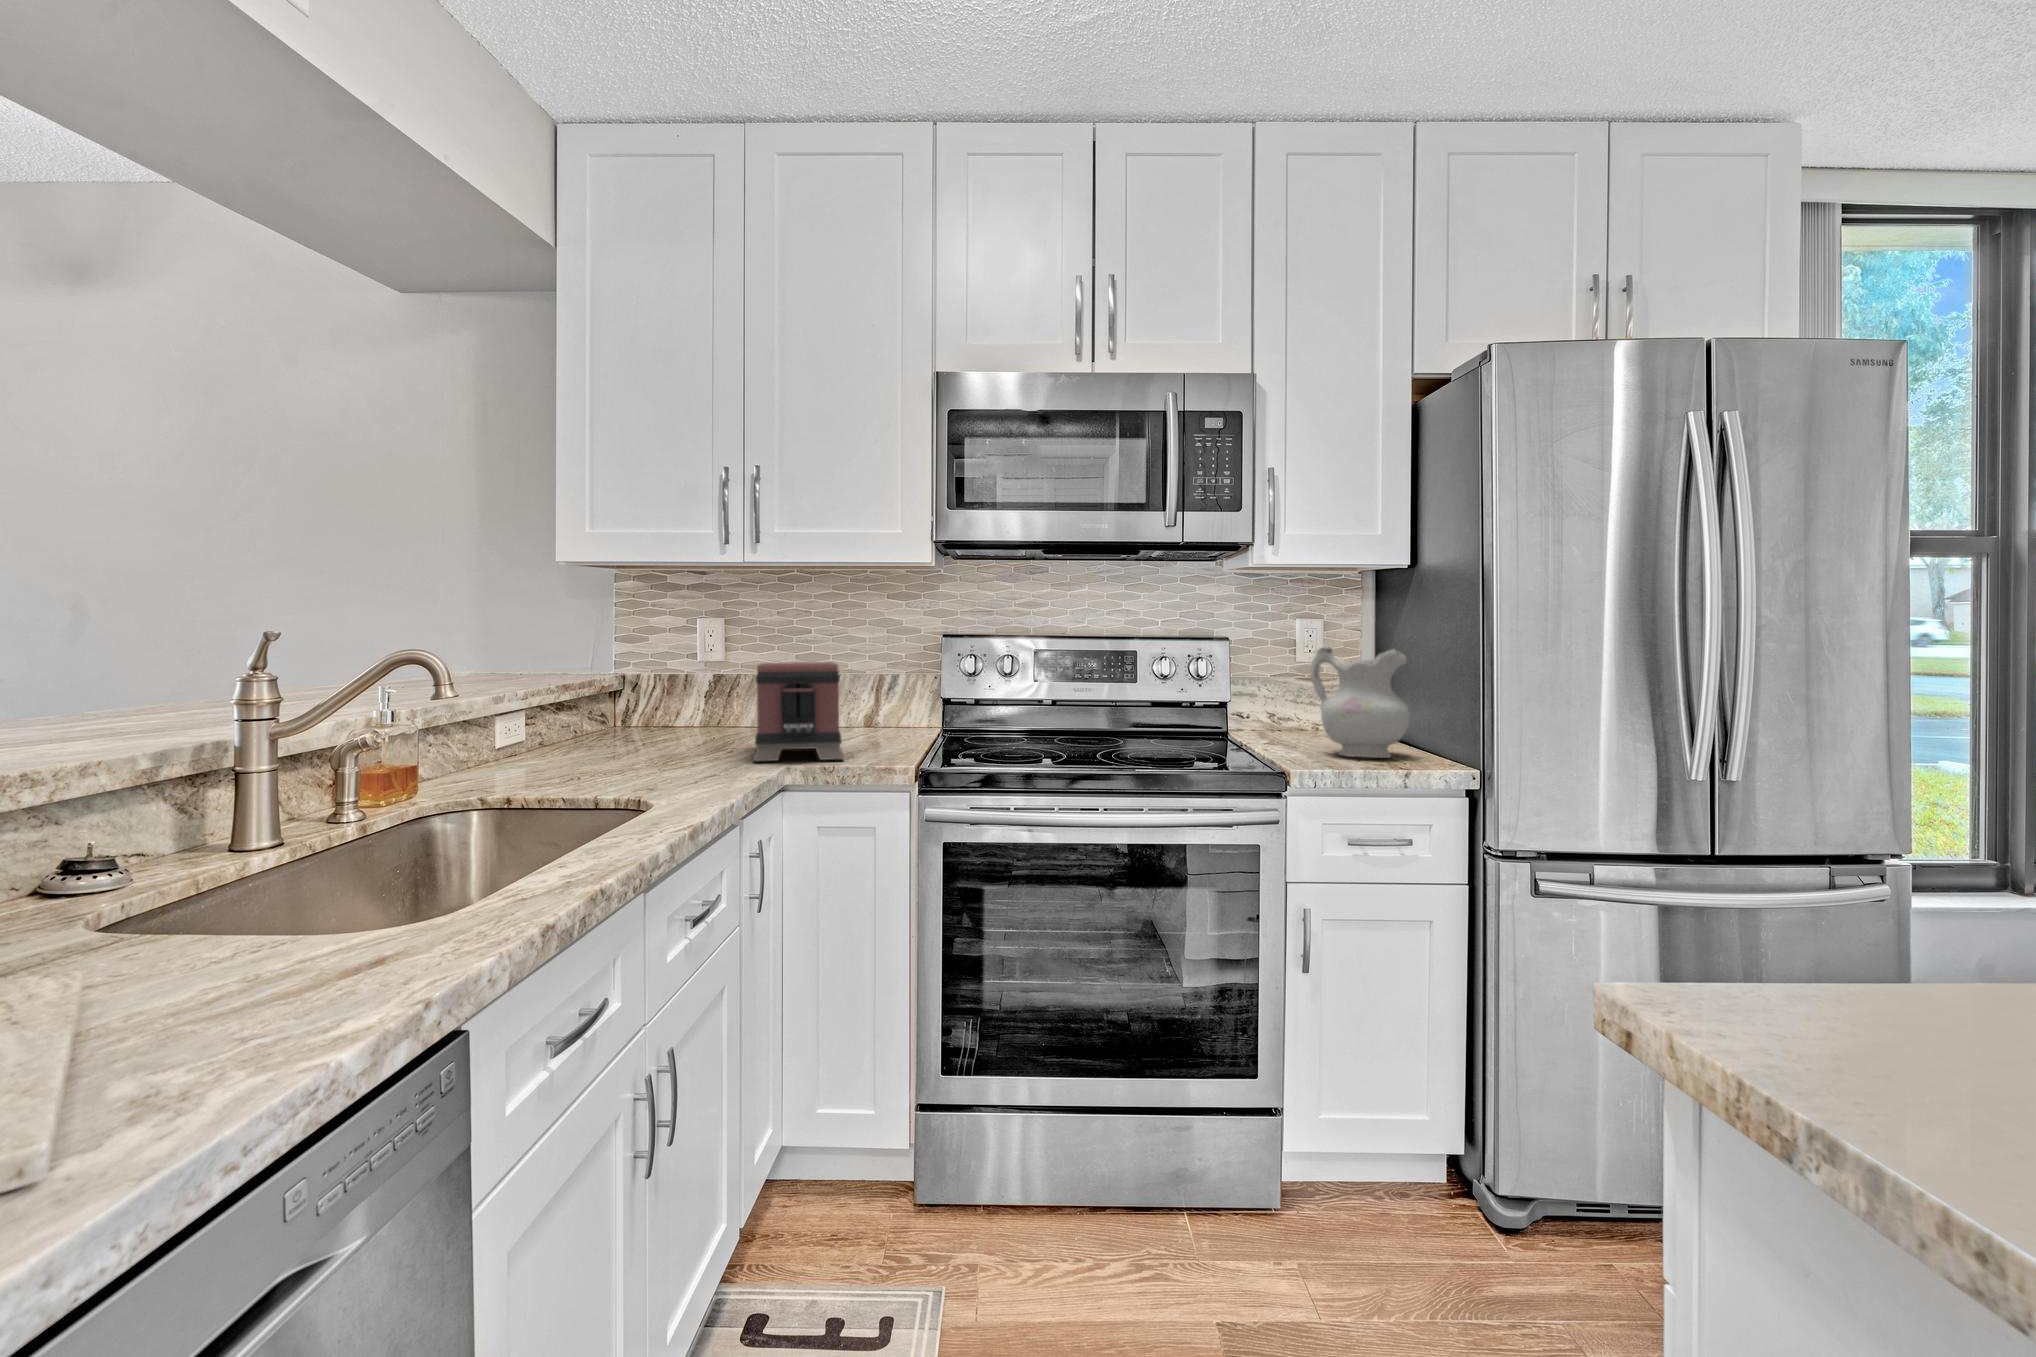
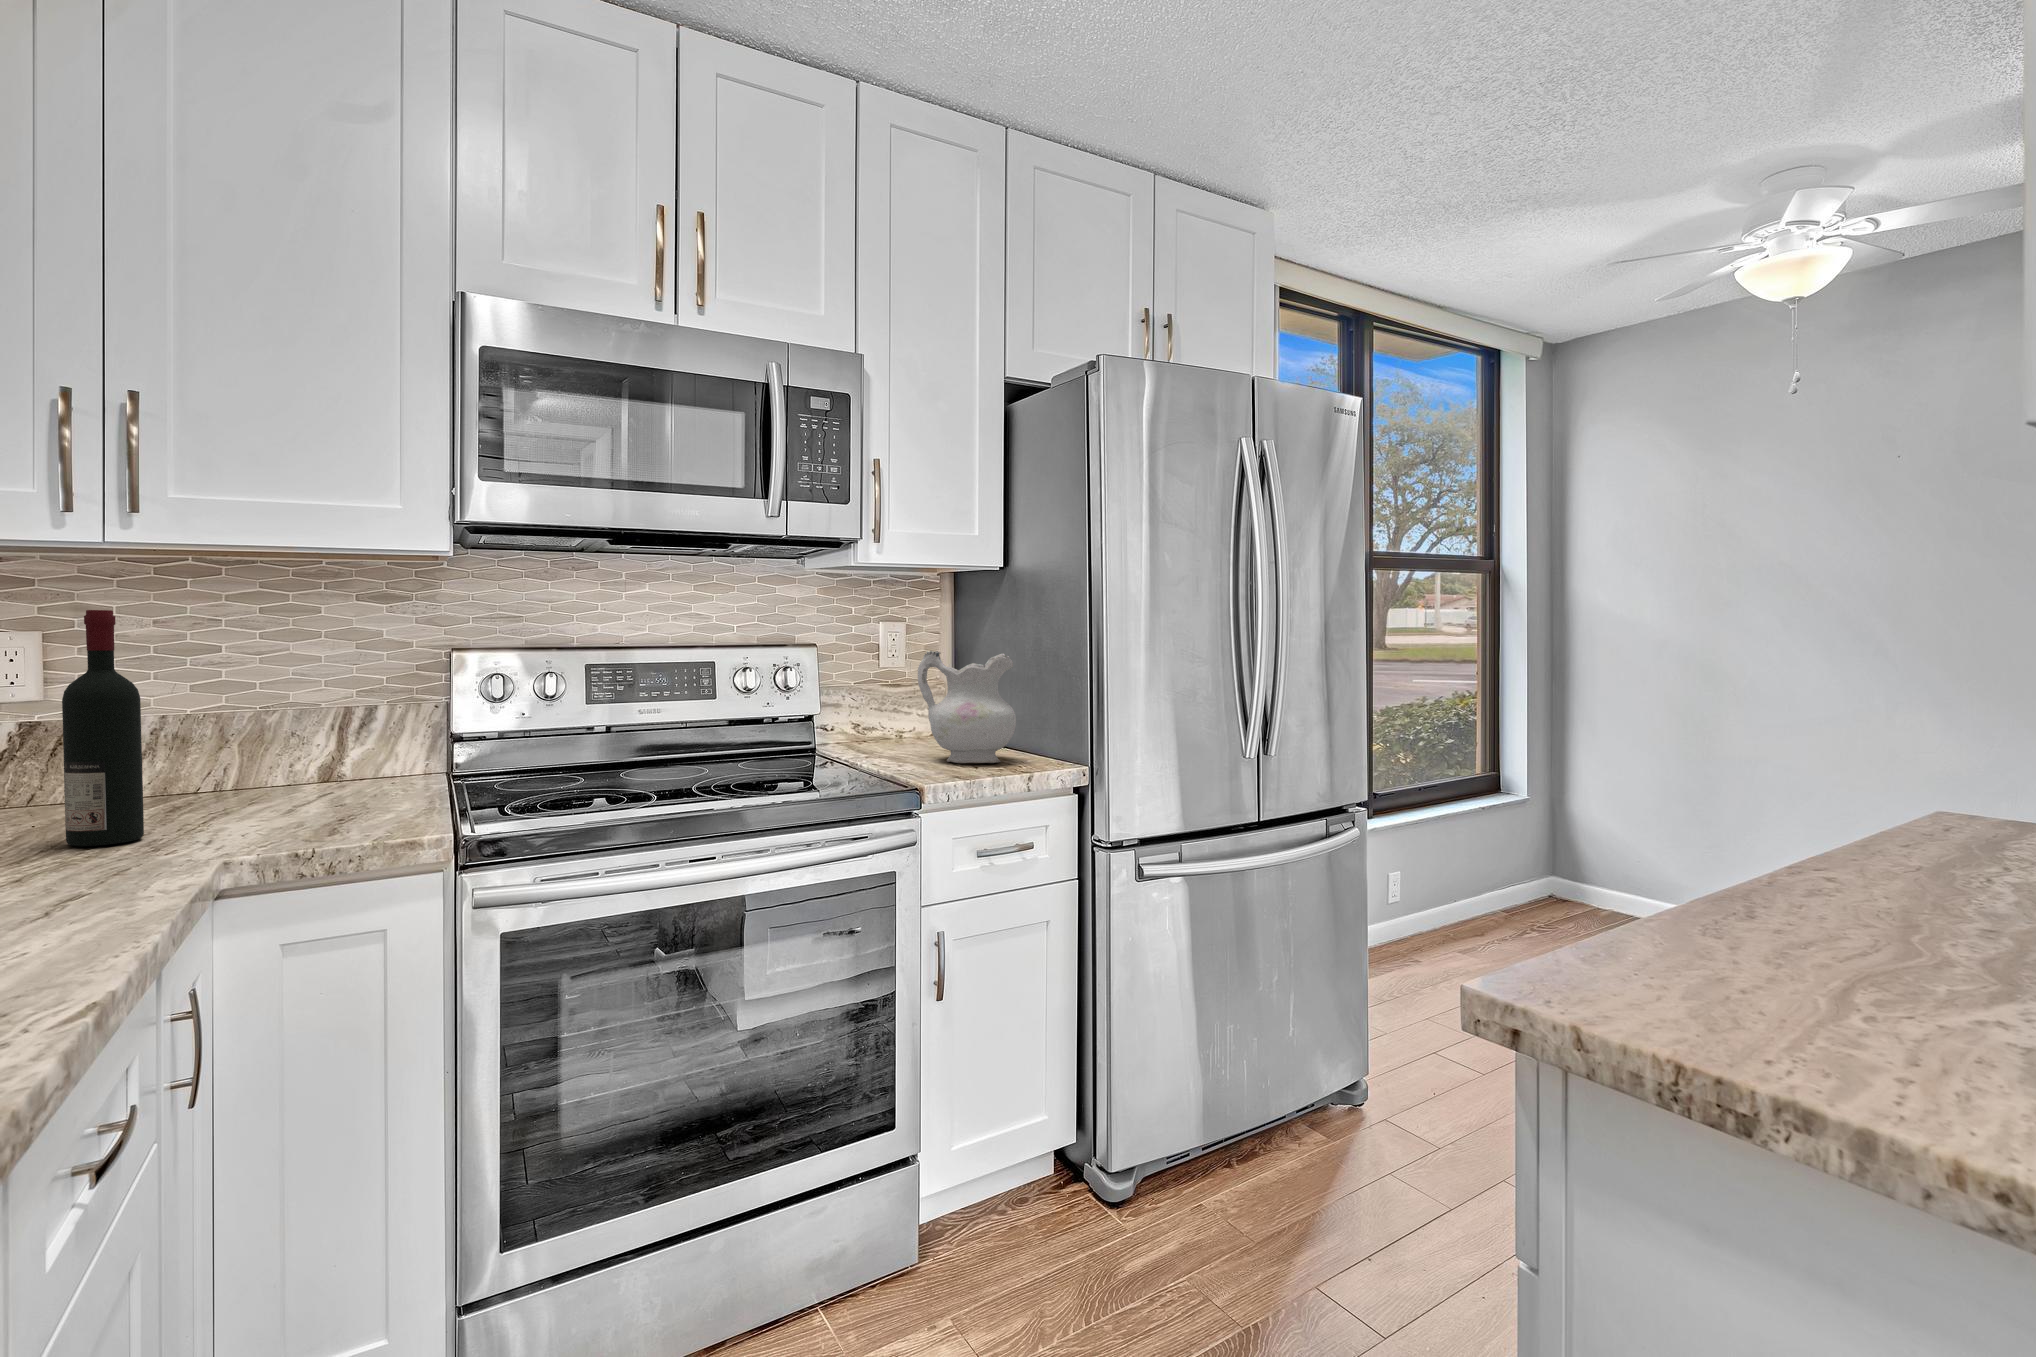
wine bottle: none [697,622,736,772] -> present [62,610,144,846]
toaster: present [754,662,843,761] -> none [172,670,337,820]

